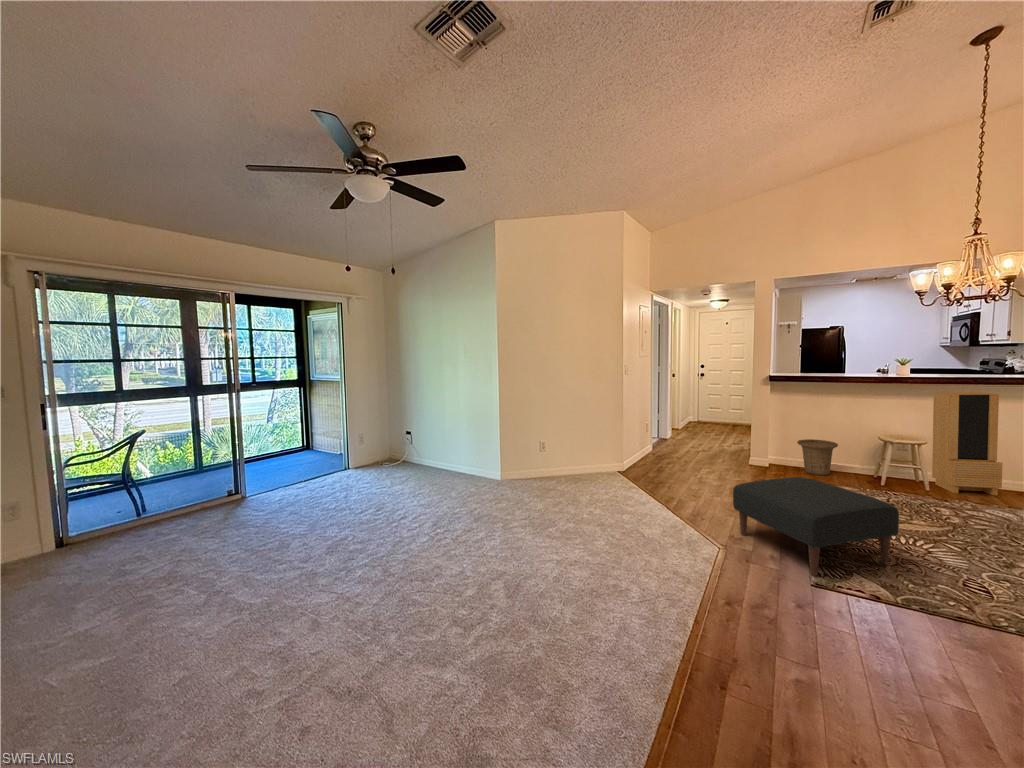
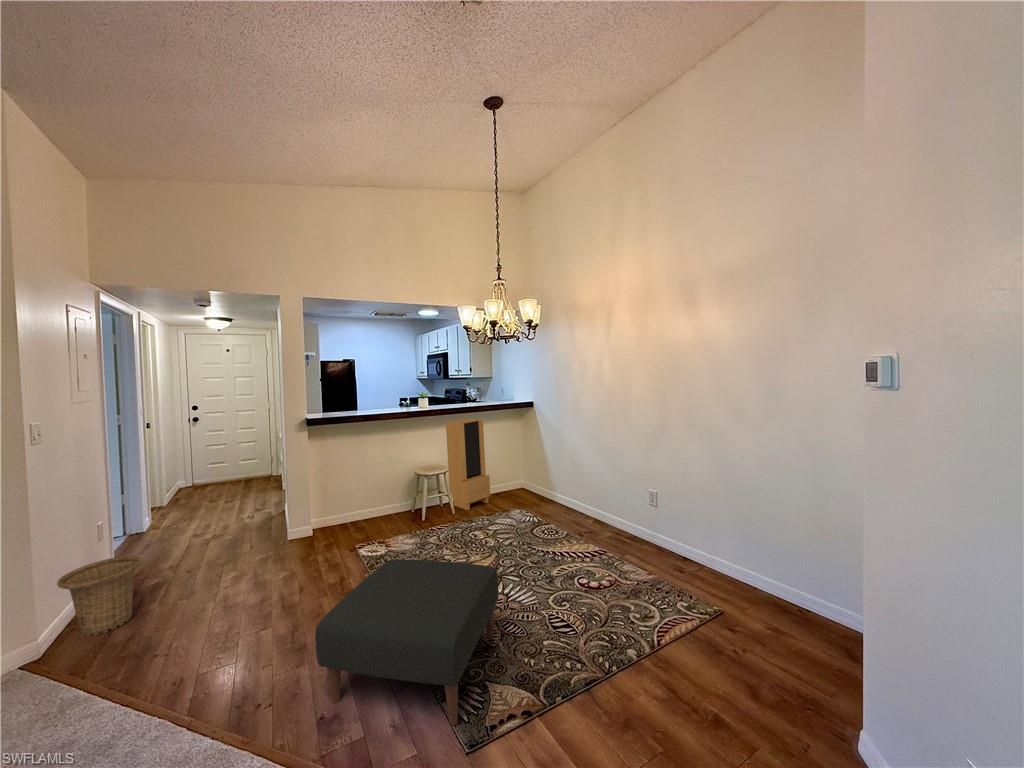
basket: present [797,439,838,475] -> present [57,555,142,636]

